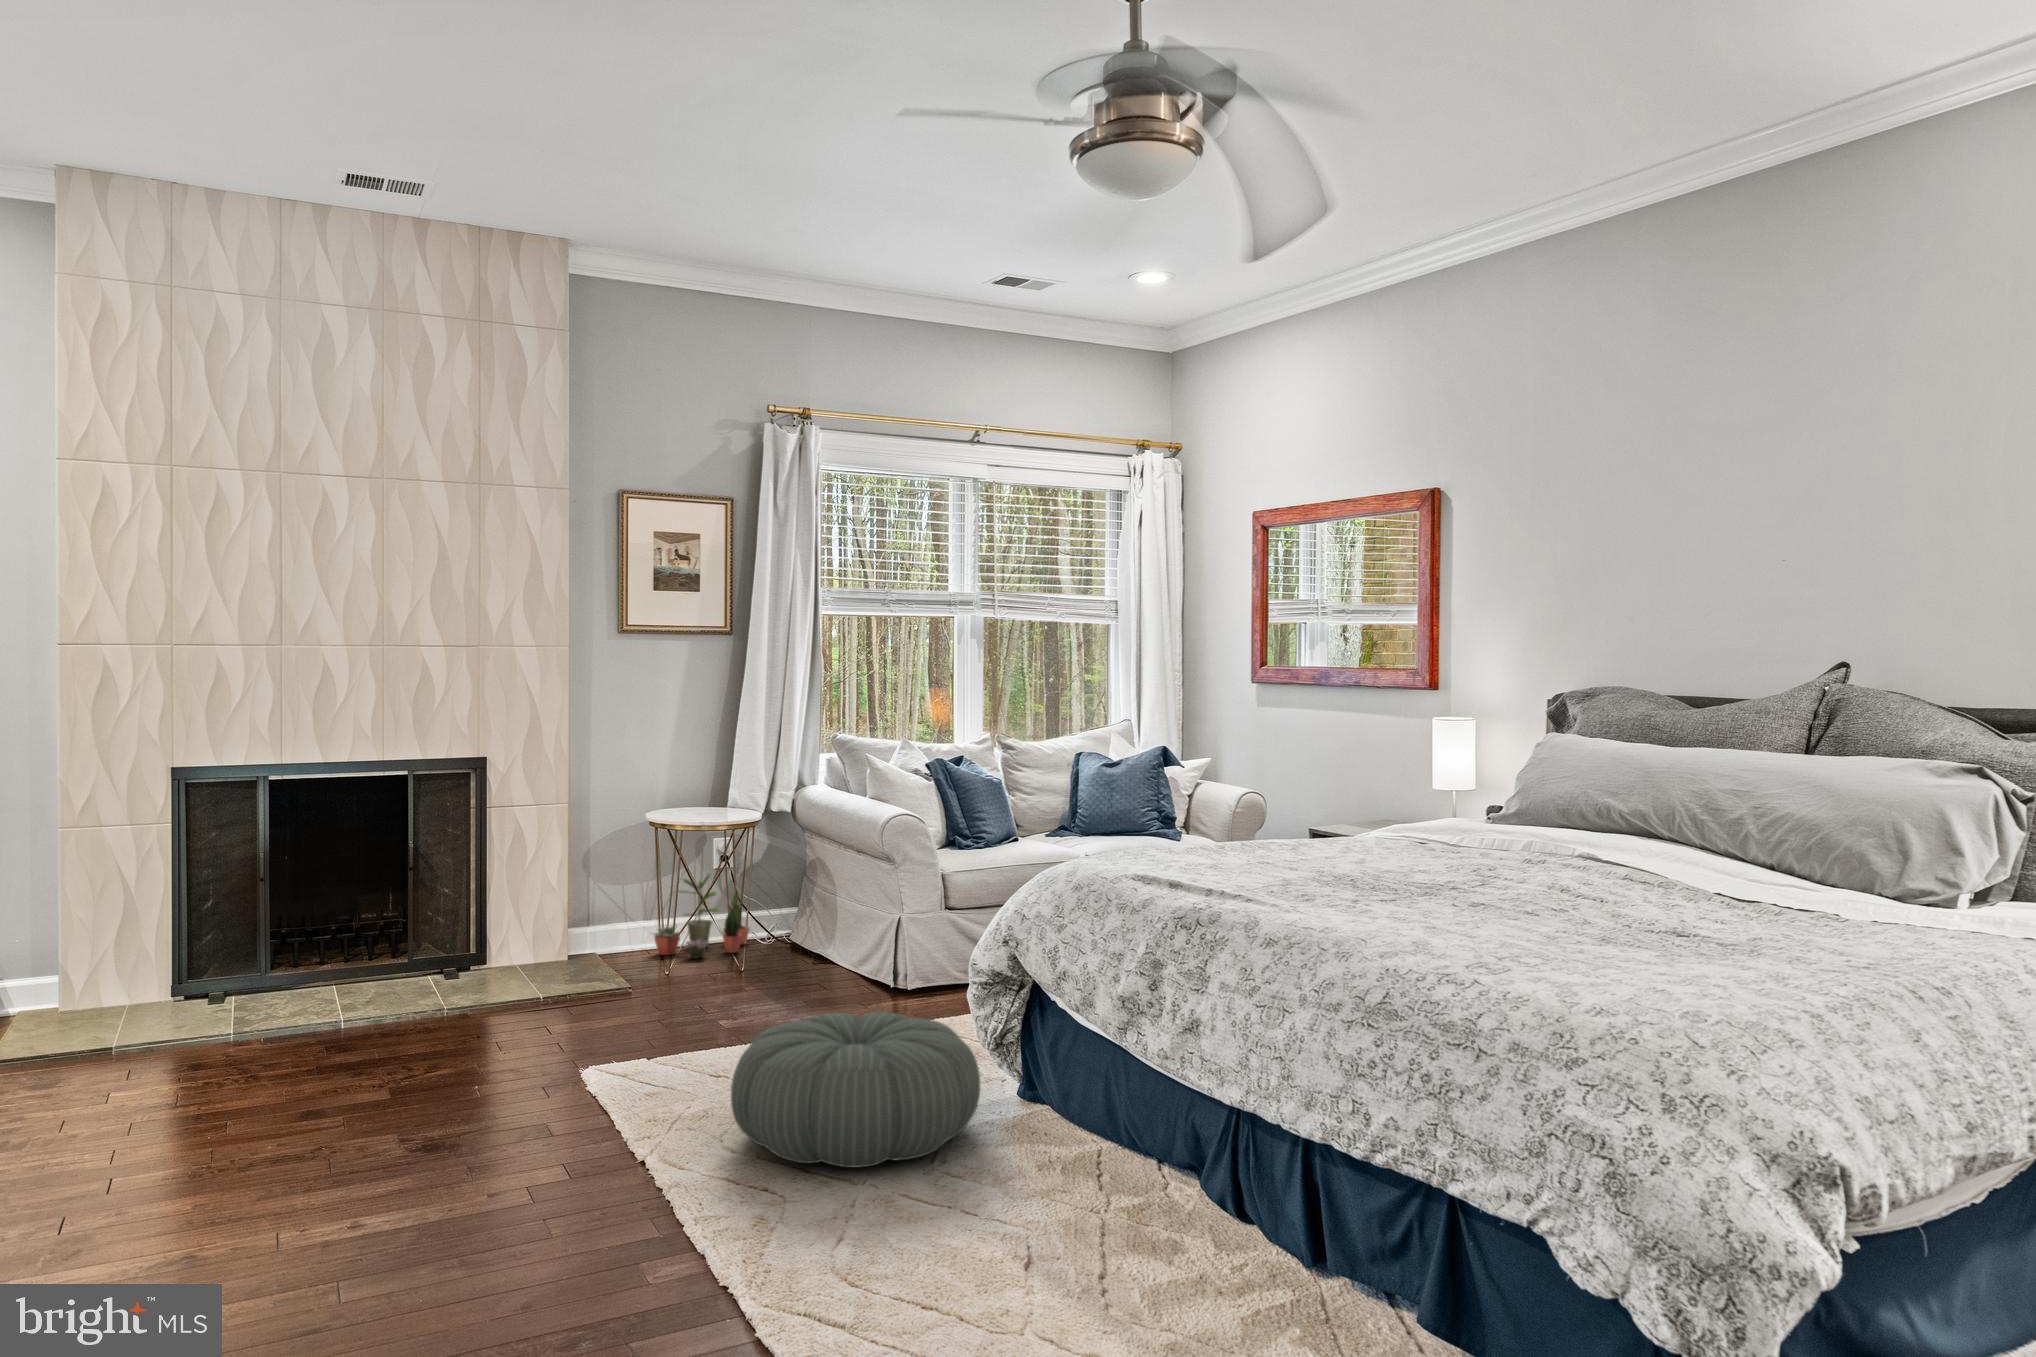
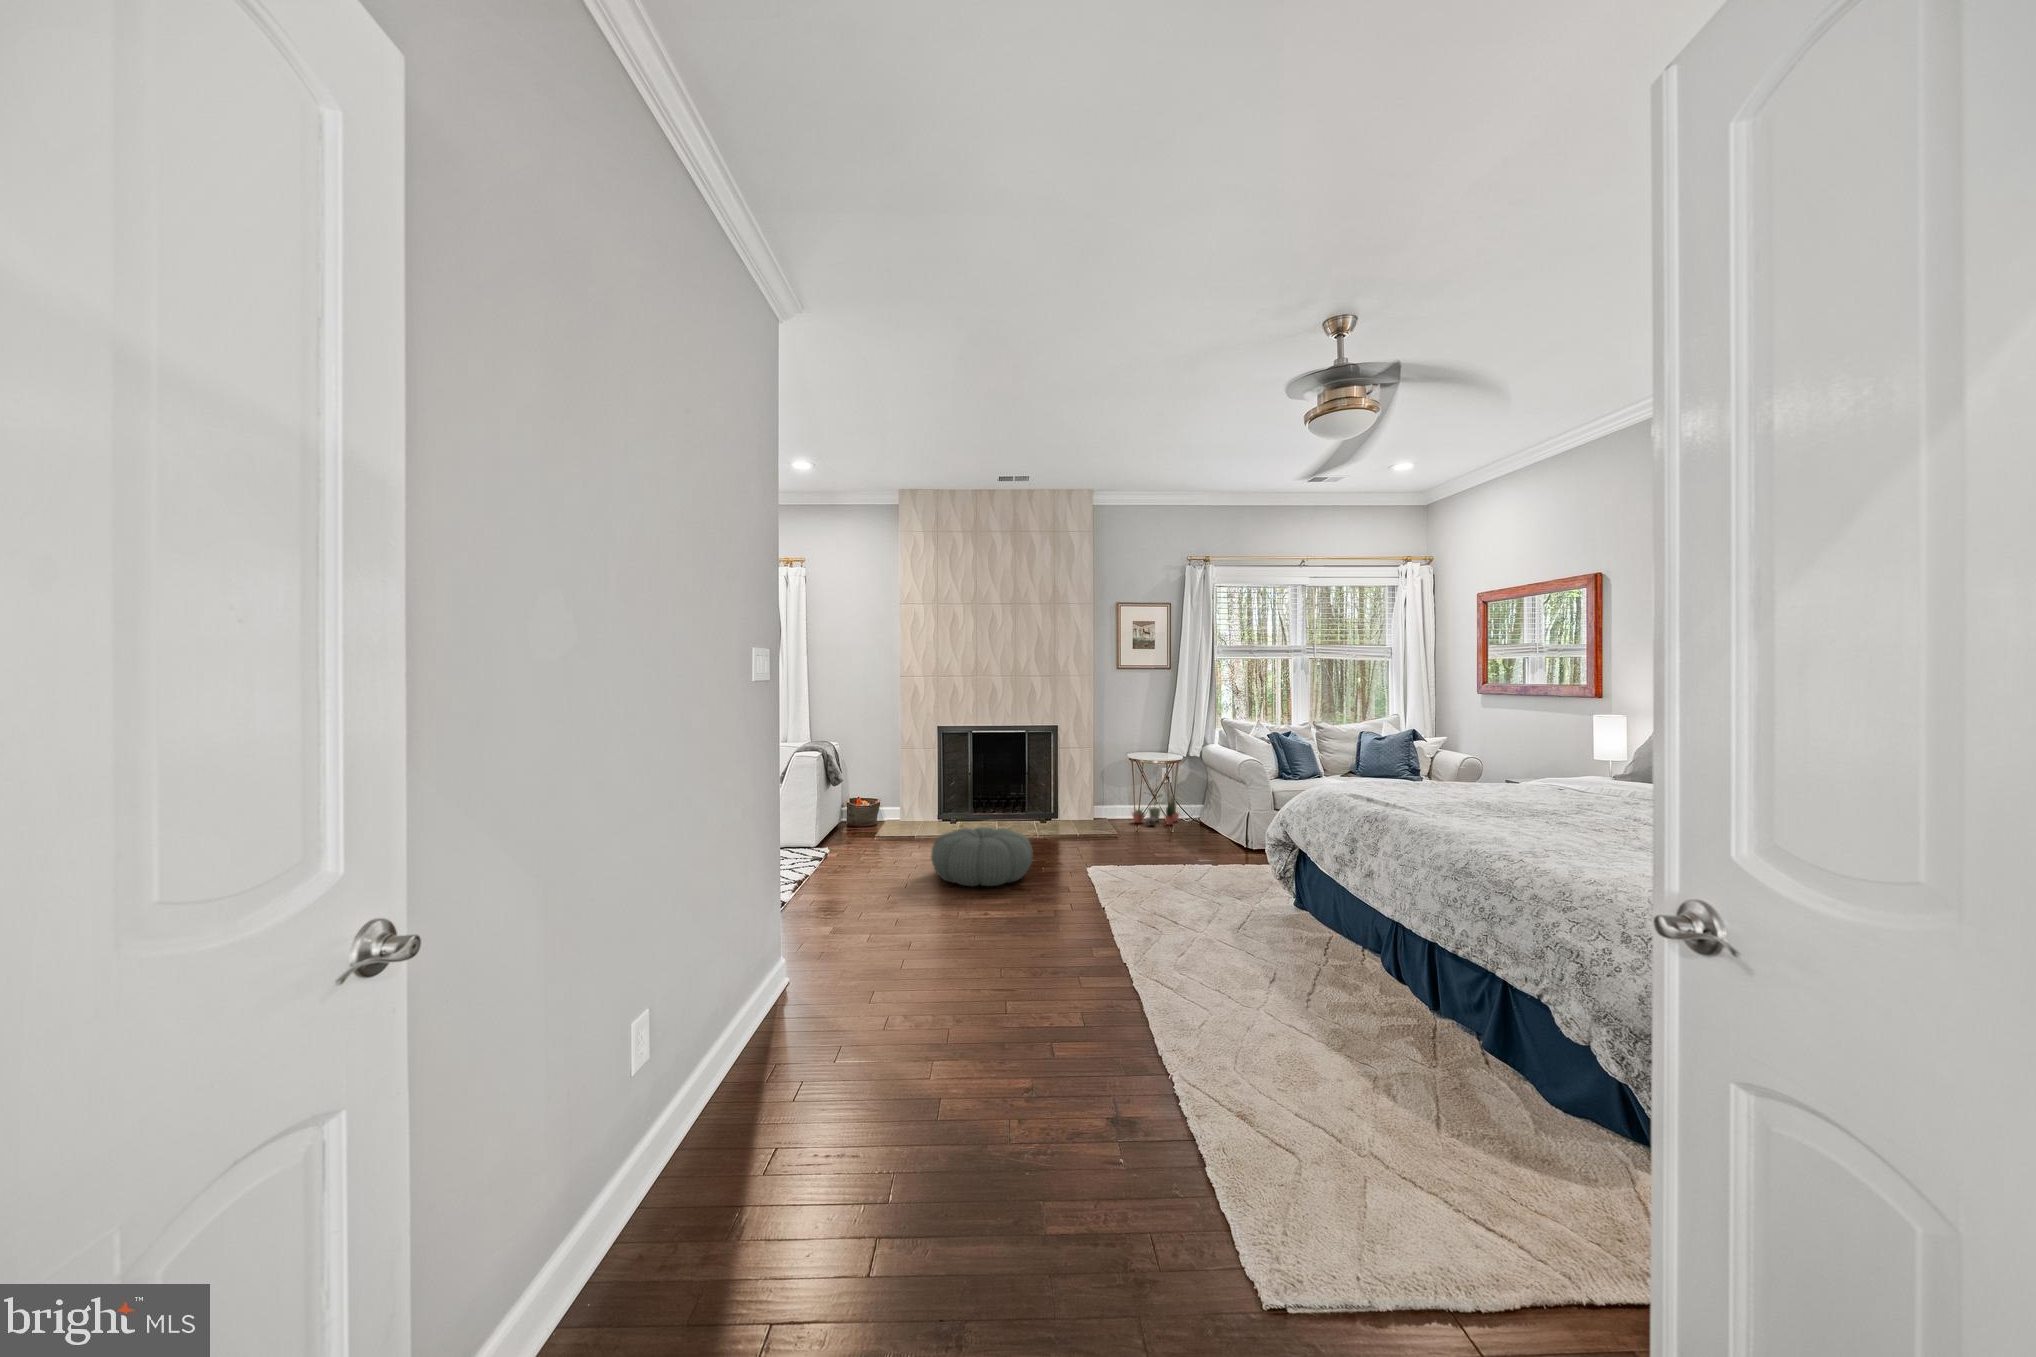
pouf: present [731,1012,980,1167] -> present [931,827,1033,886]

